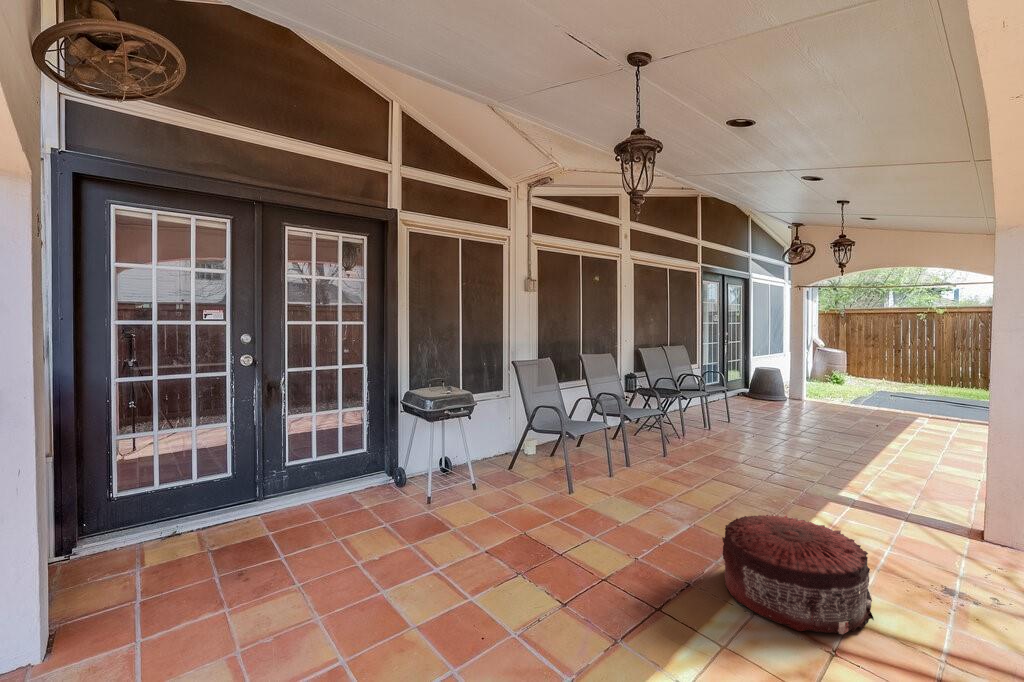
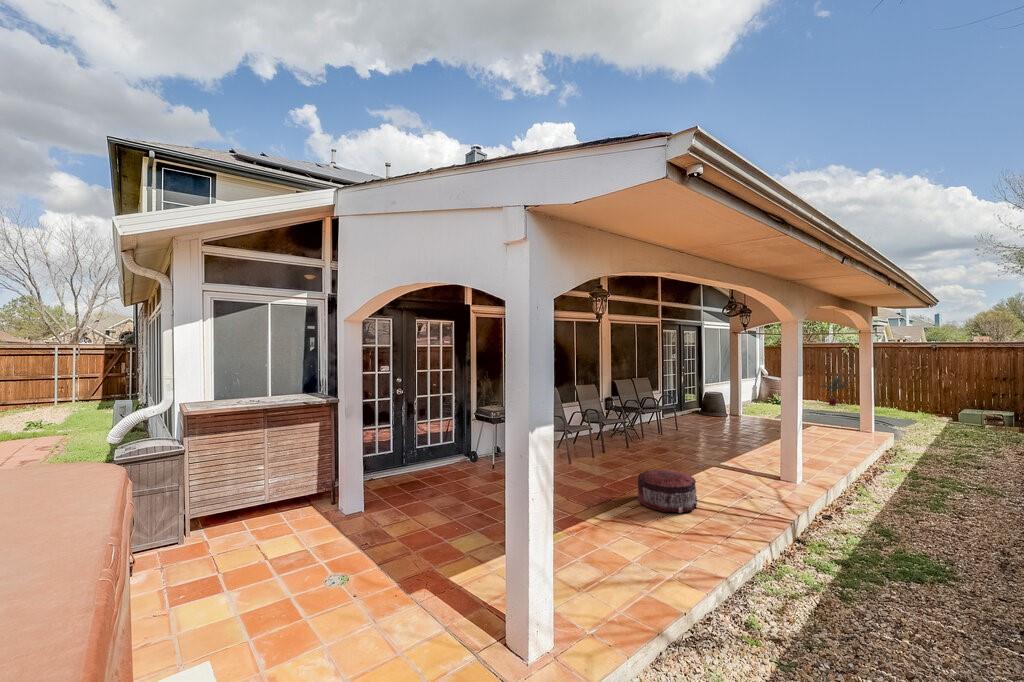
potted tree: none [895,342,940,385] -> present [820,373,849,406]

